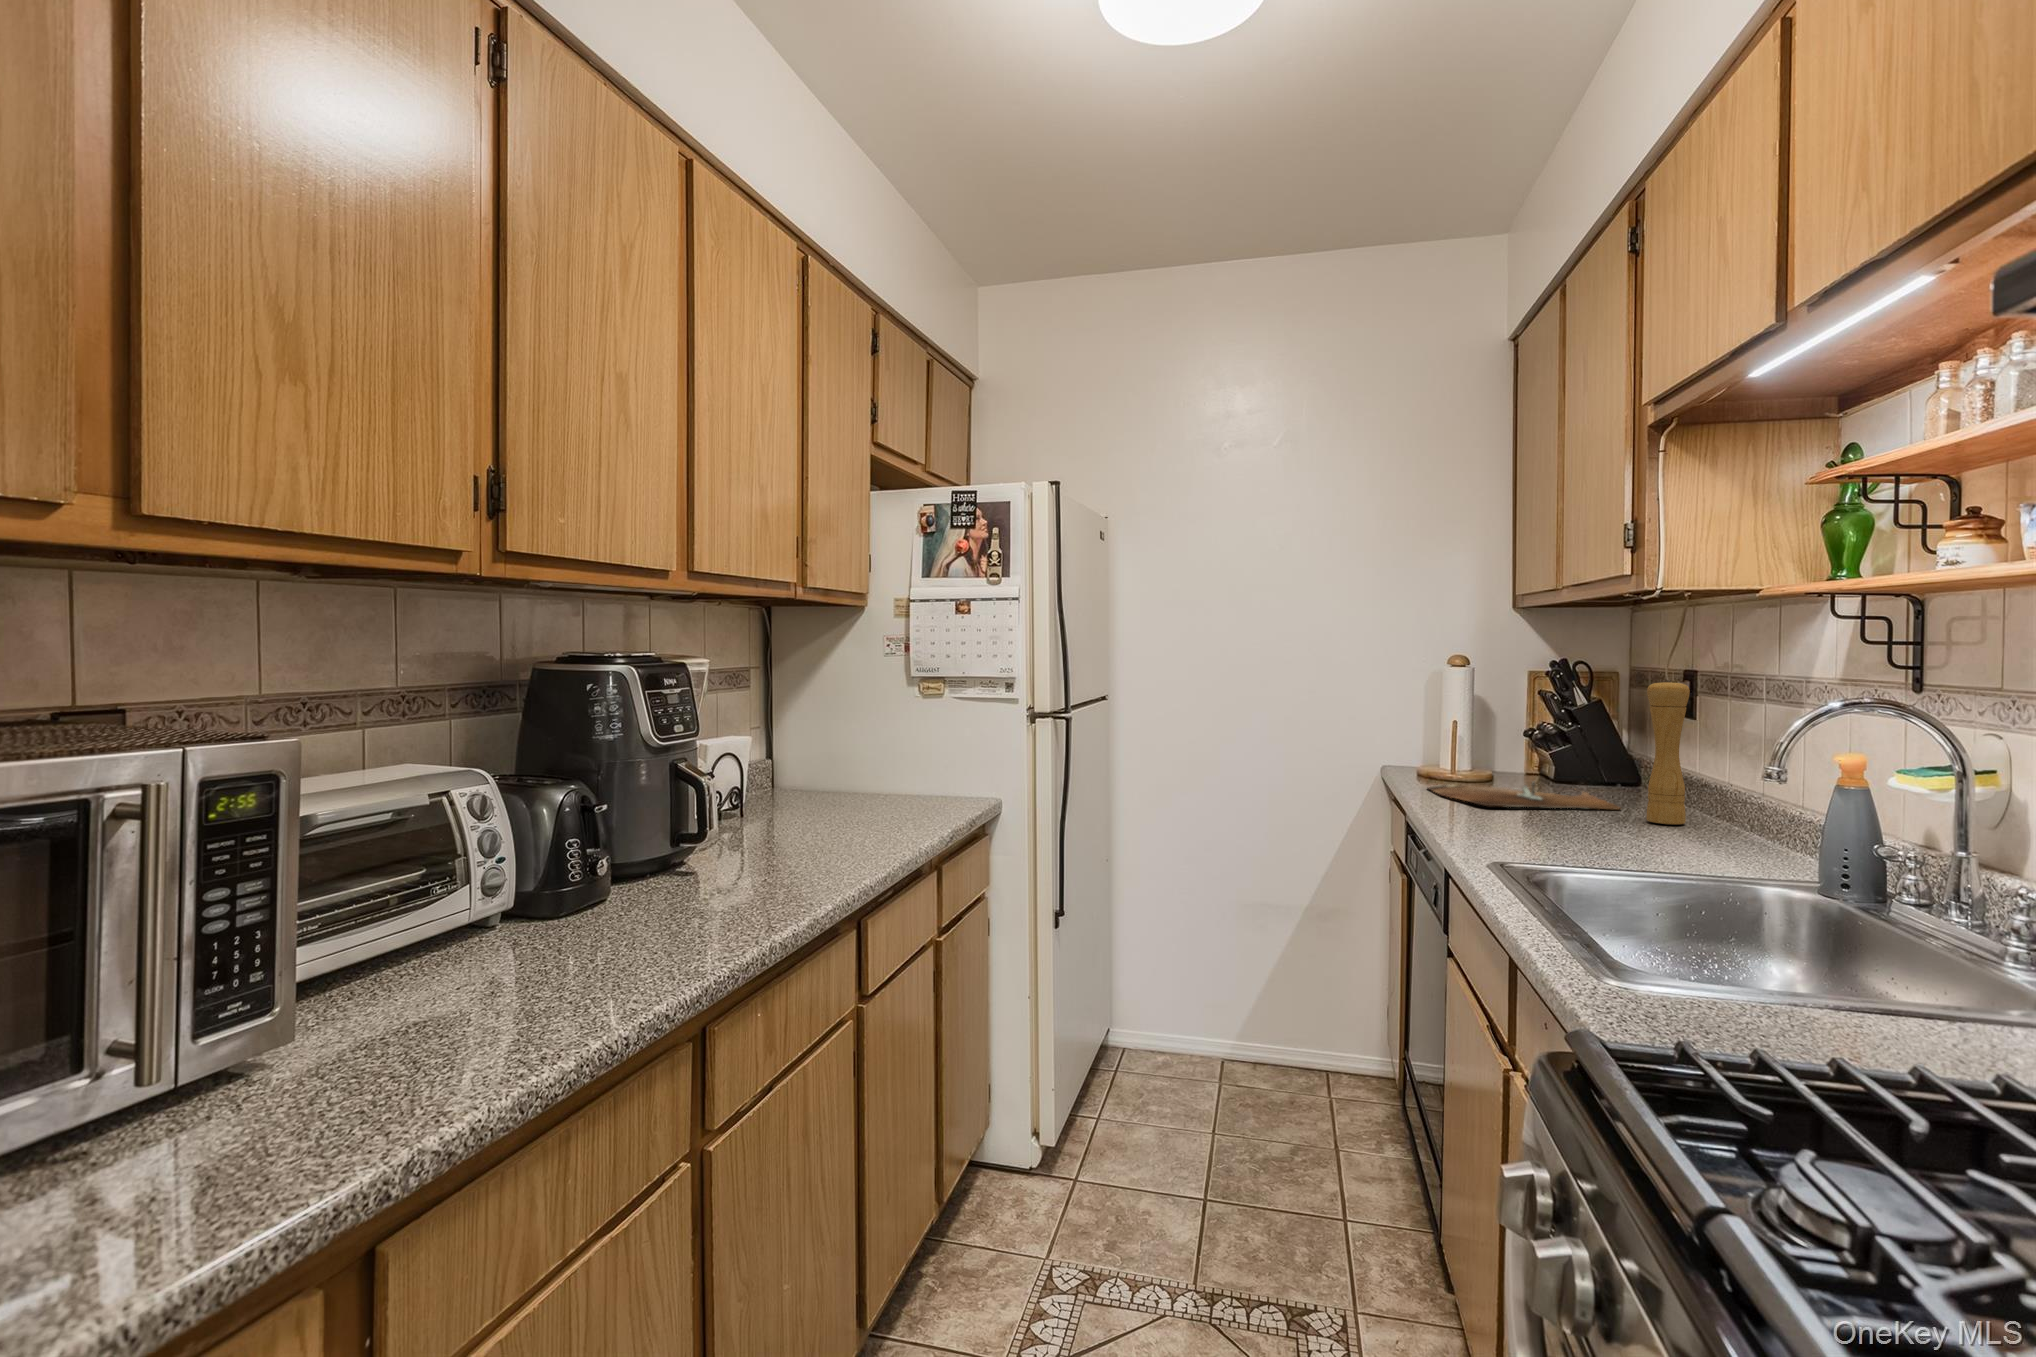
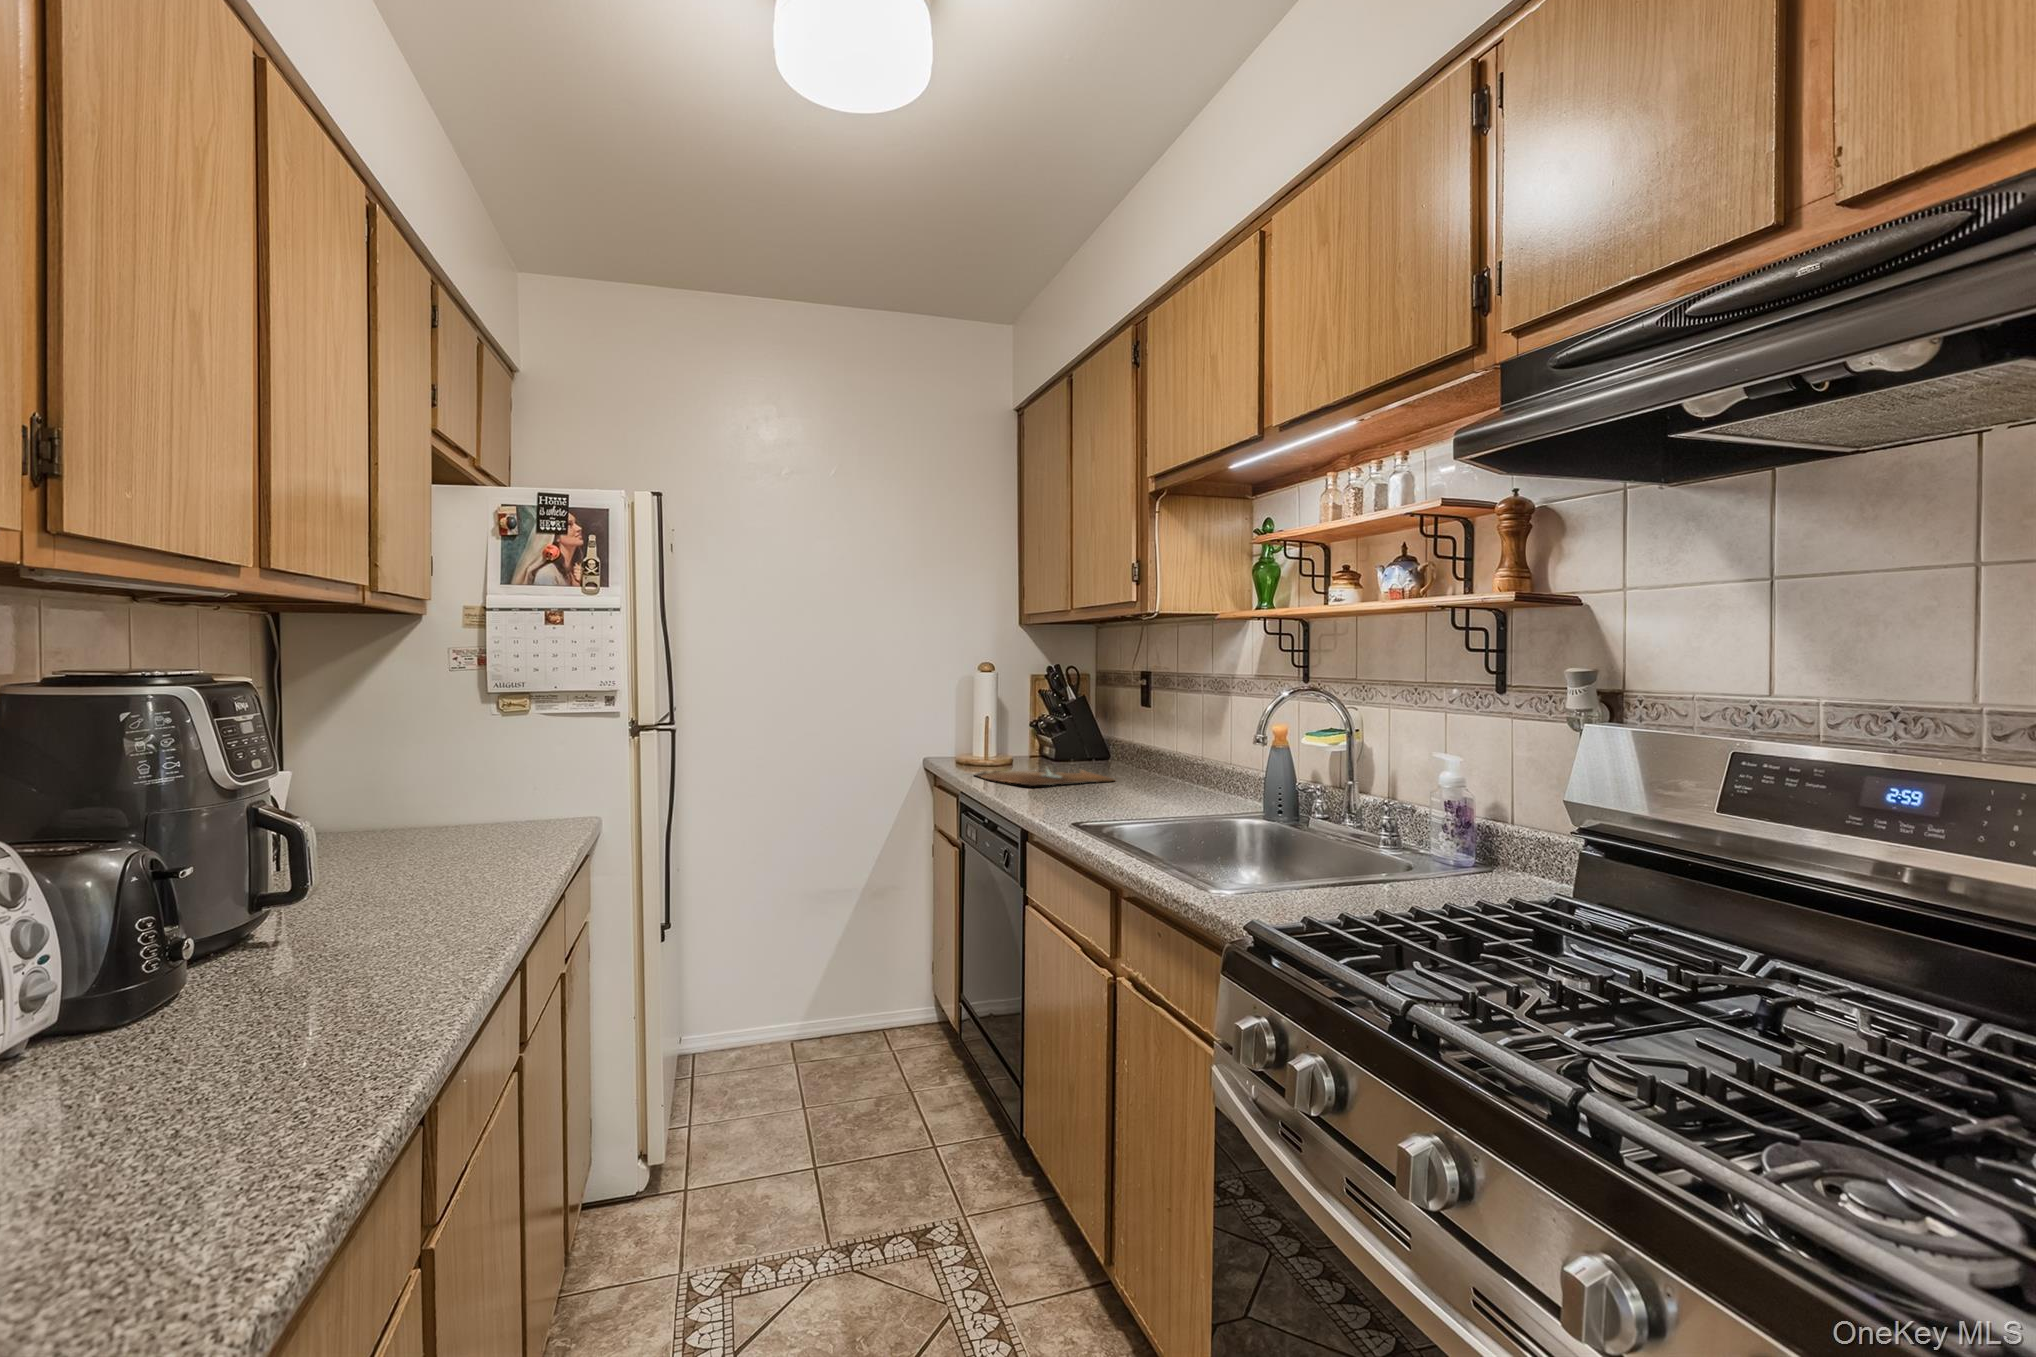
pepper mill: present [1646,680,1690,825] -> none [1138,684,1164,789]

